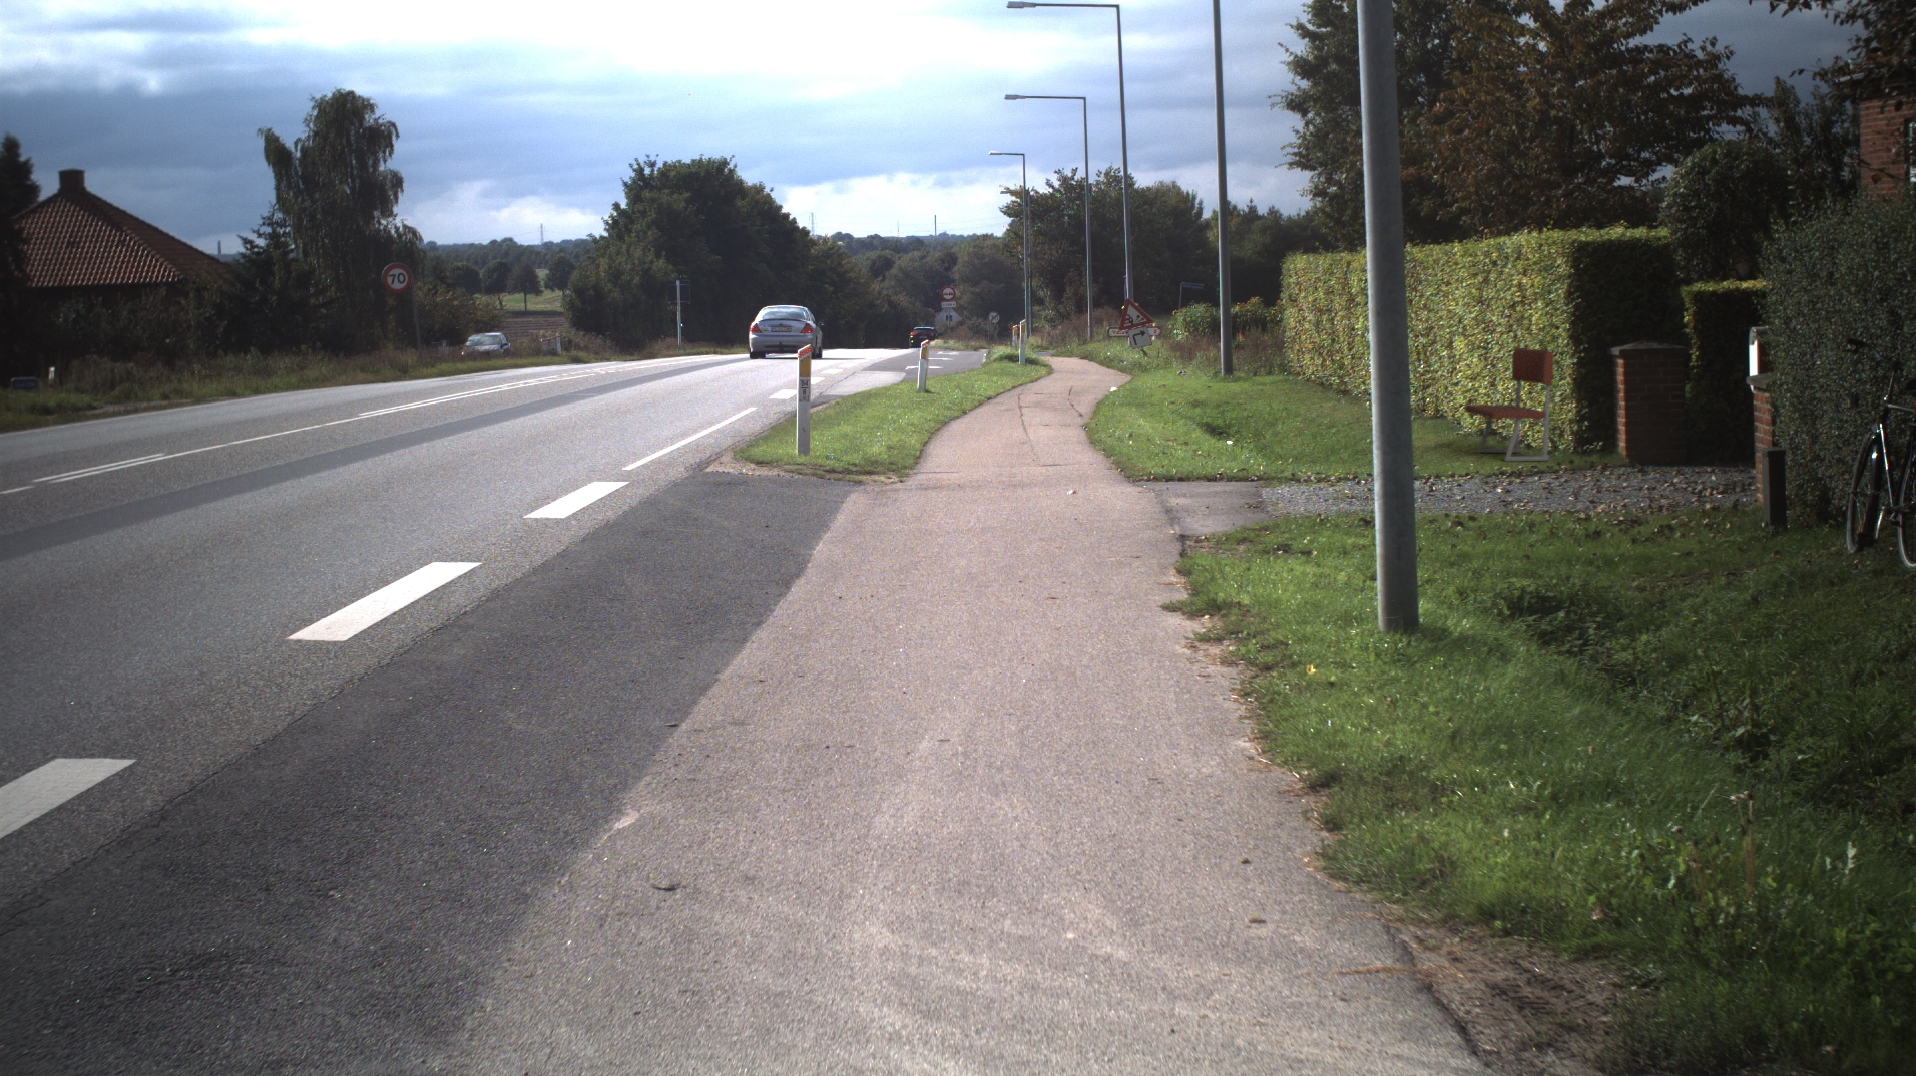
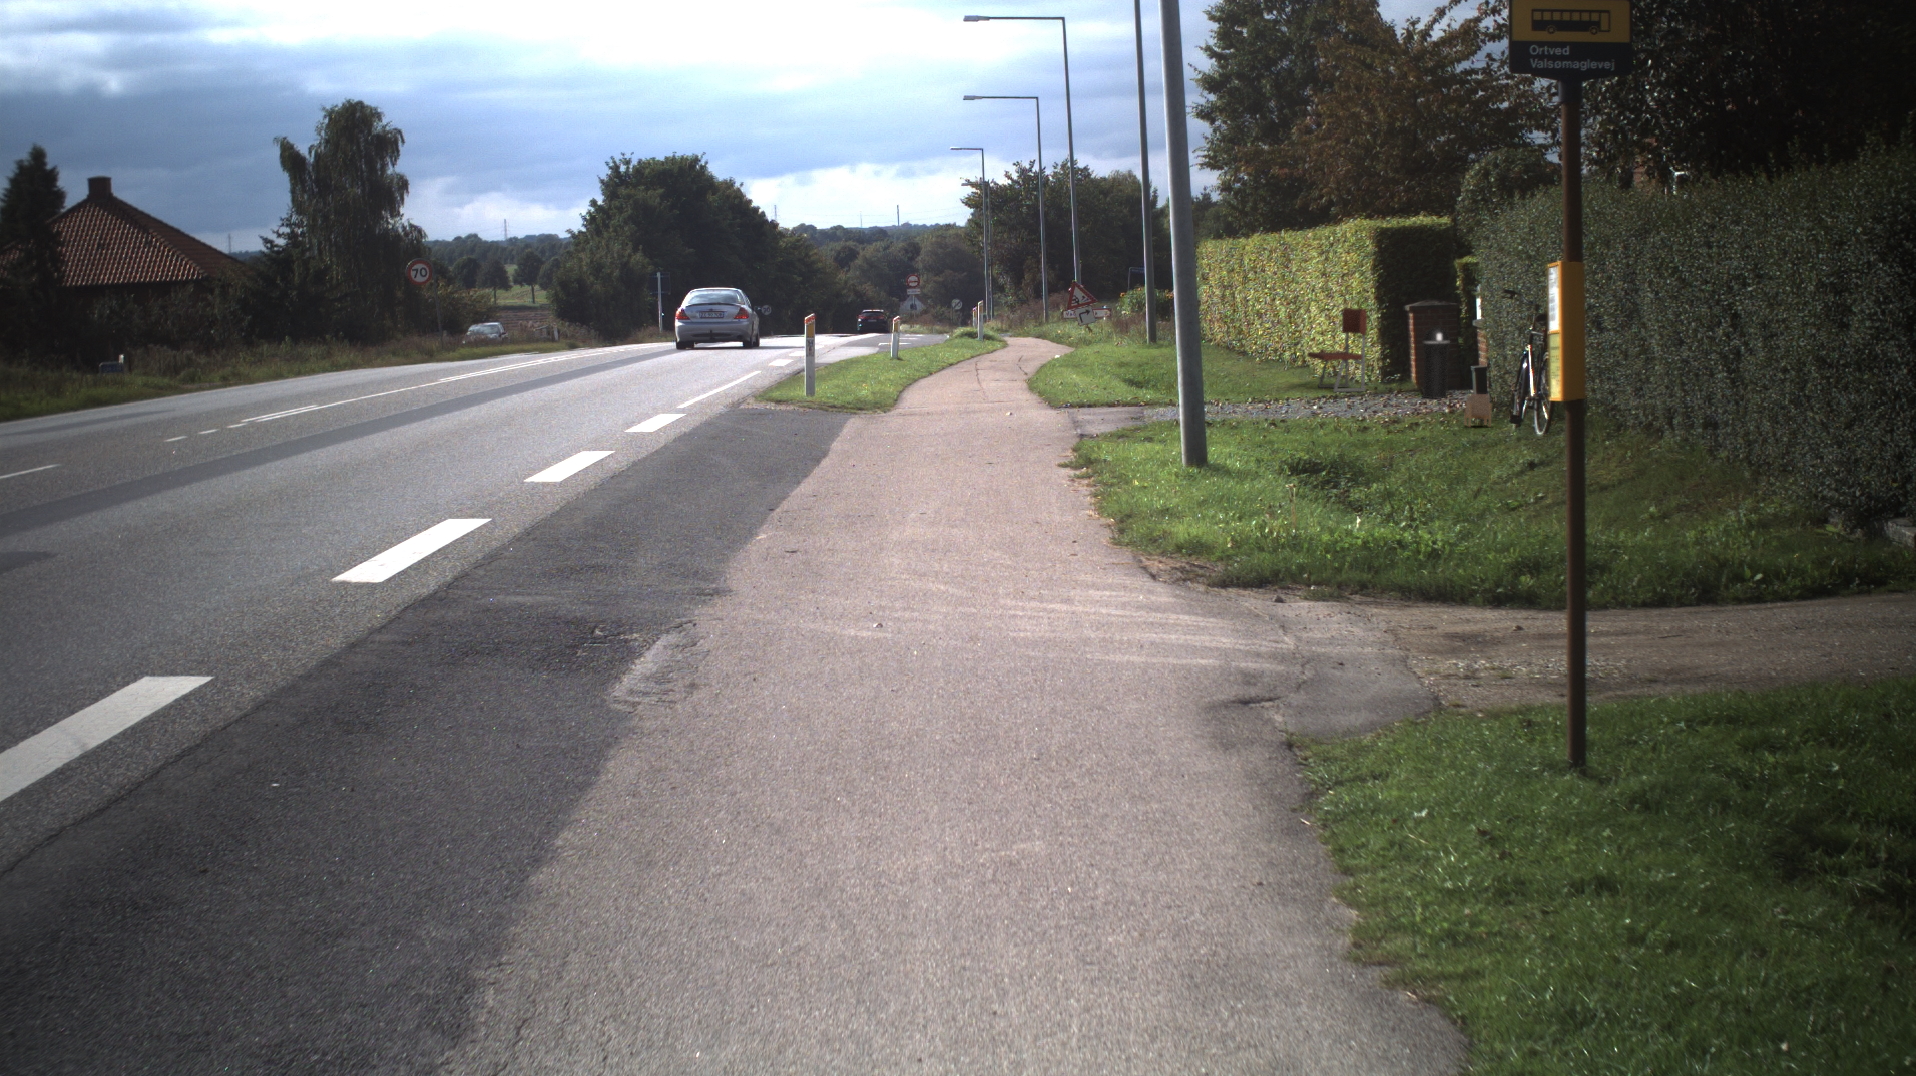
trash can: none [1638,378,1680,478] -> present [1423,326,1450,399]
planter: none [1752,490,1800,540] -> present [1464,394,1492,427]

